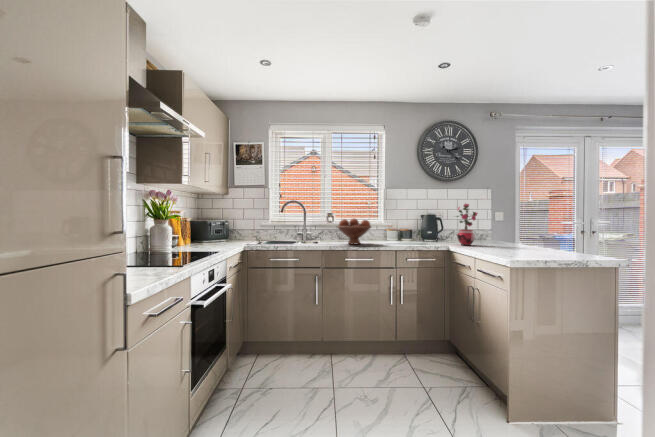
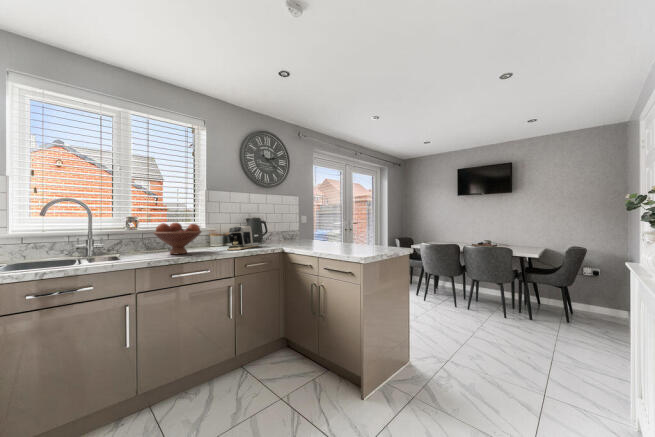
potted plant: present [457,204,478,246] -> none [283,206,303,246]
coffee maker: none [393,222,429,245] -> present [227,225,258,250]

